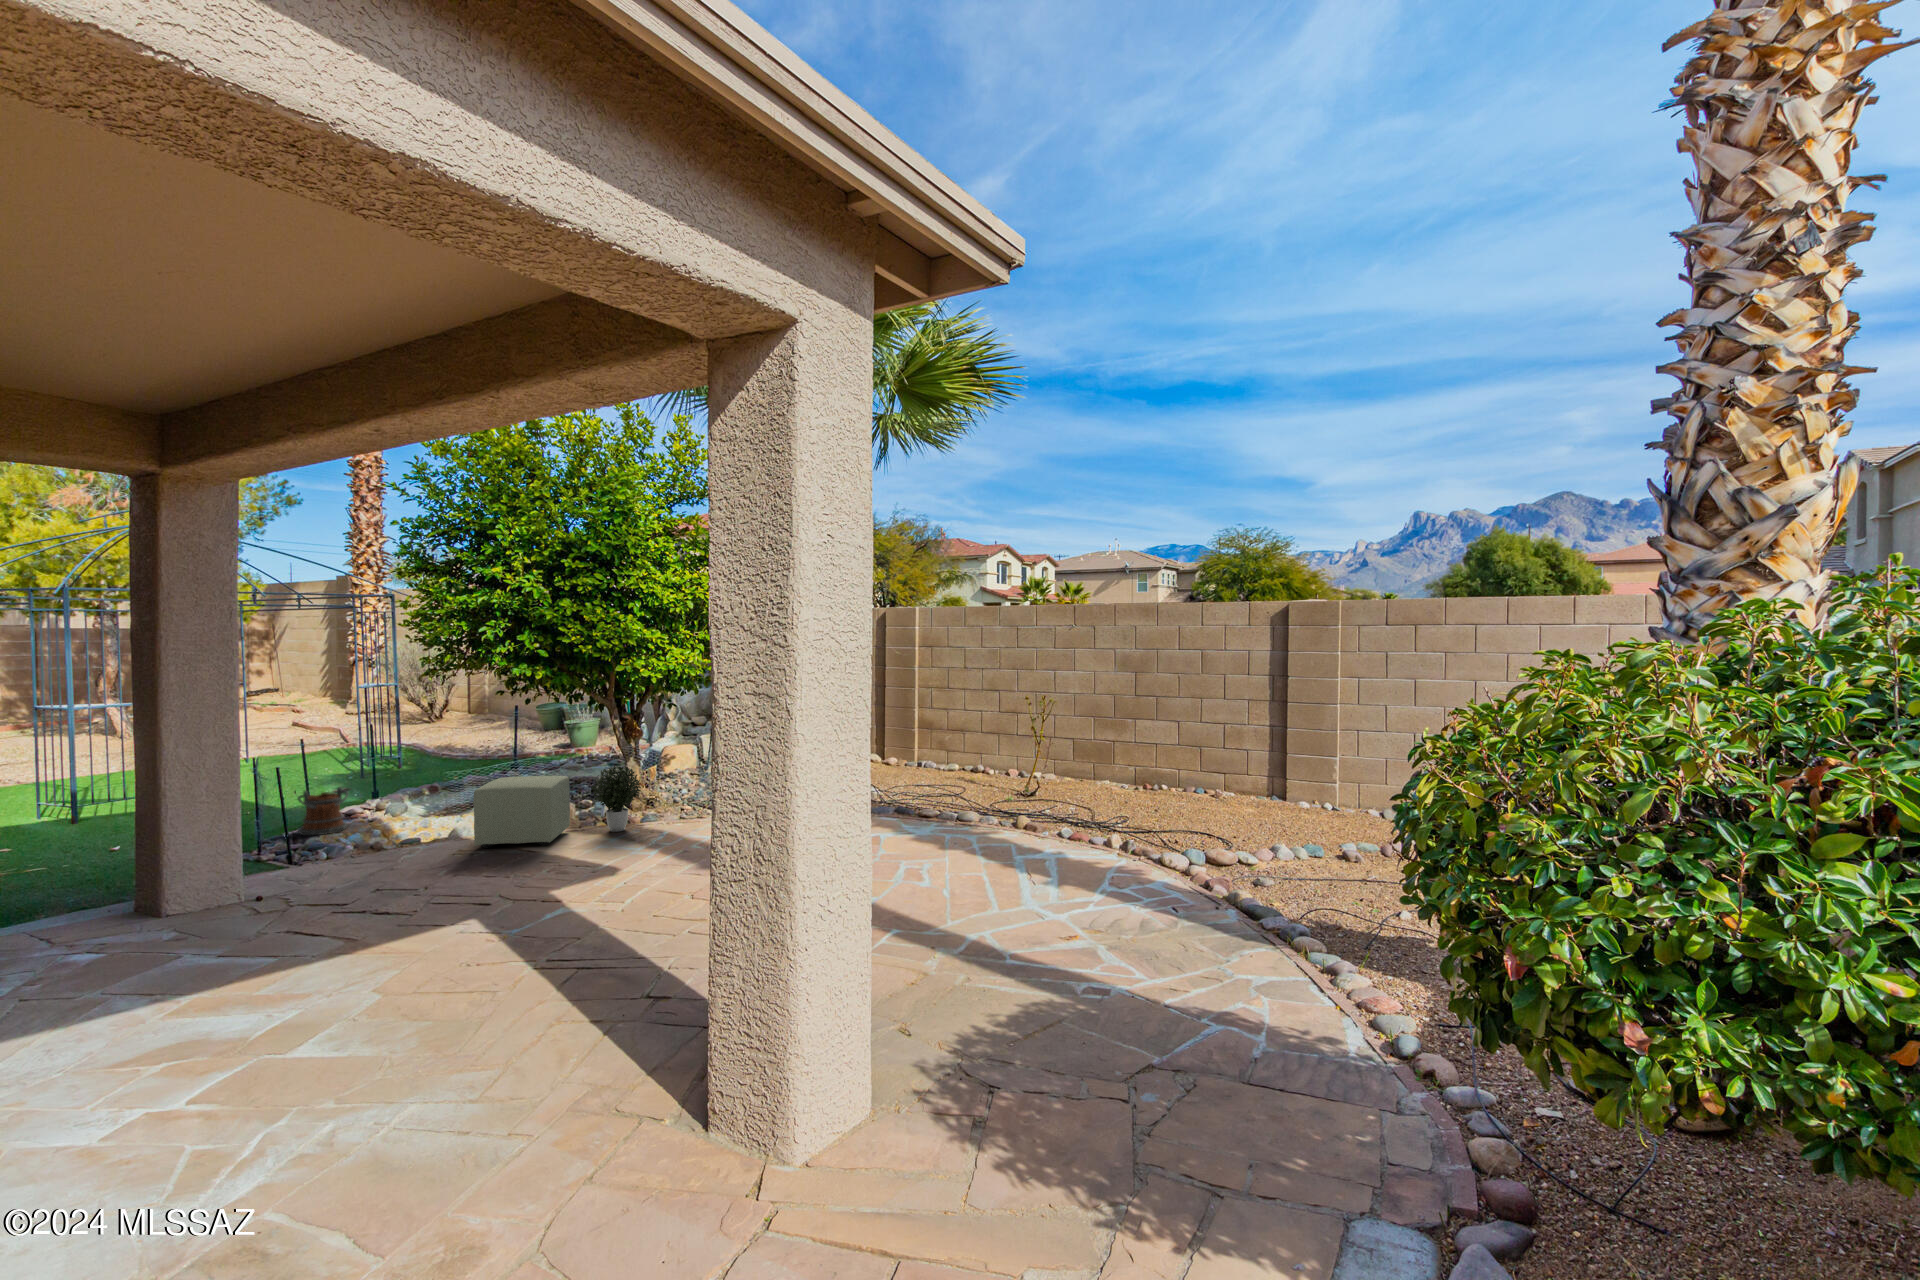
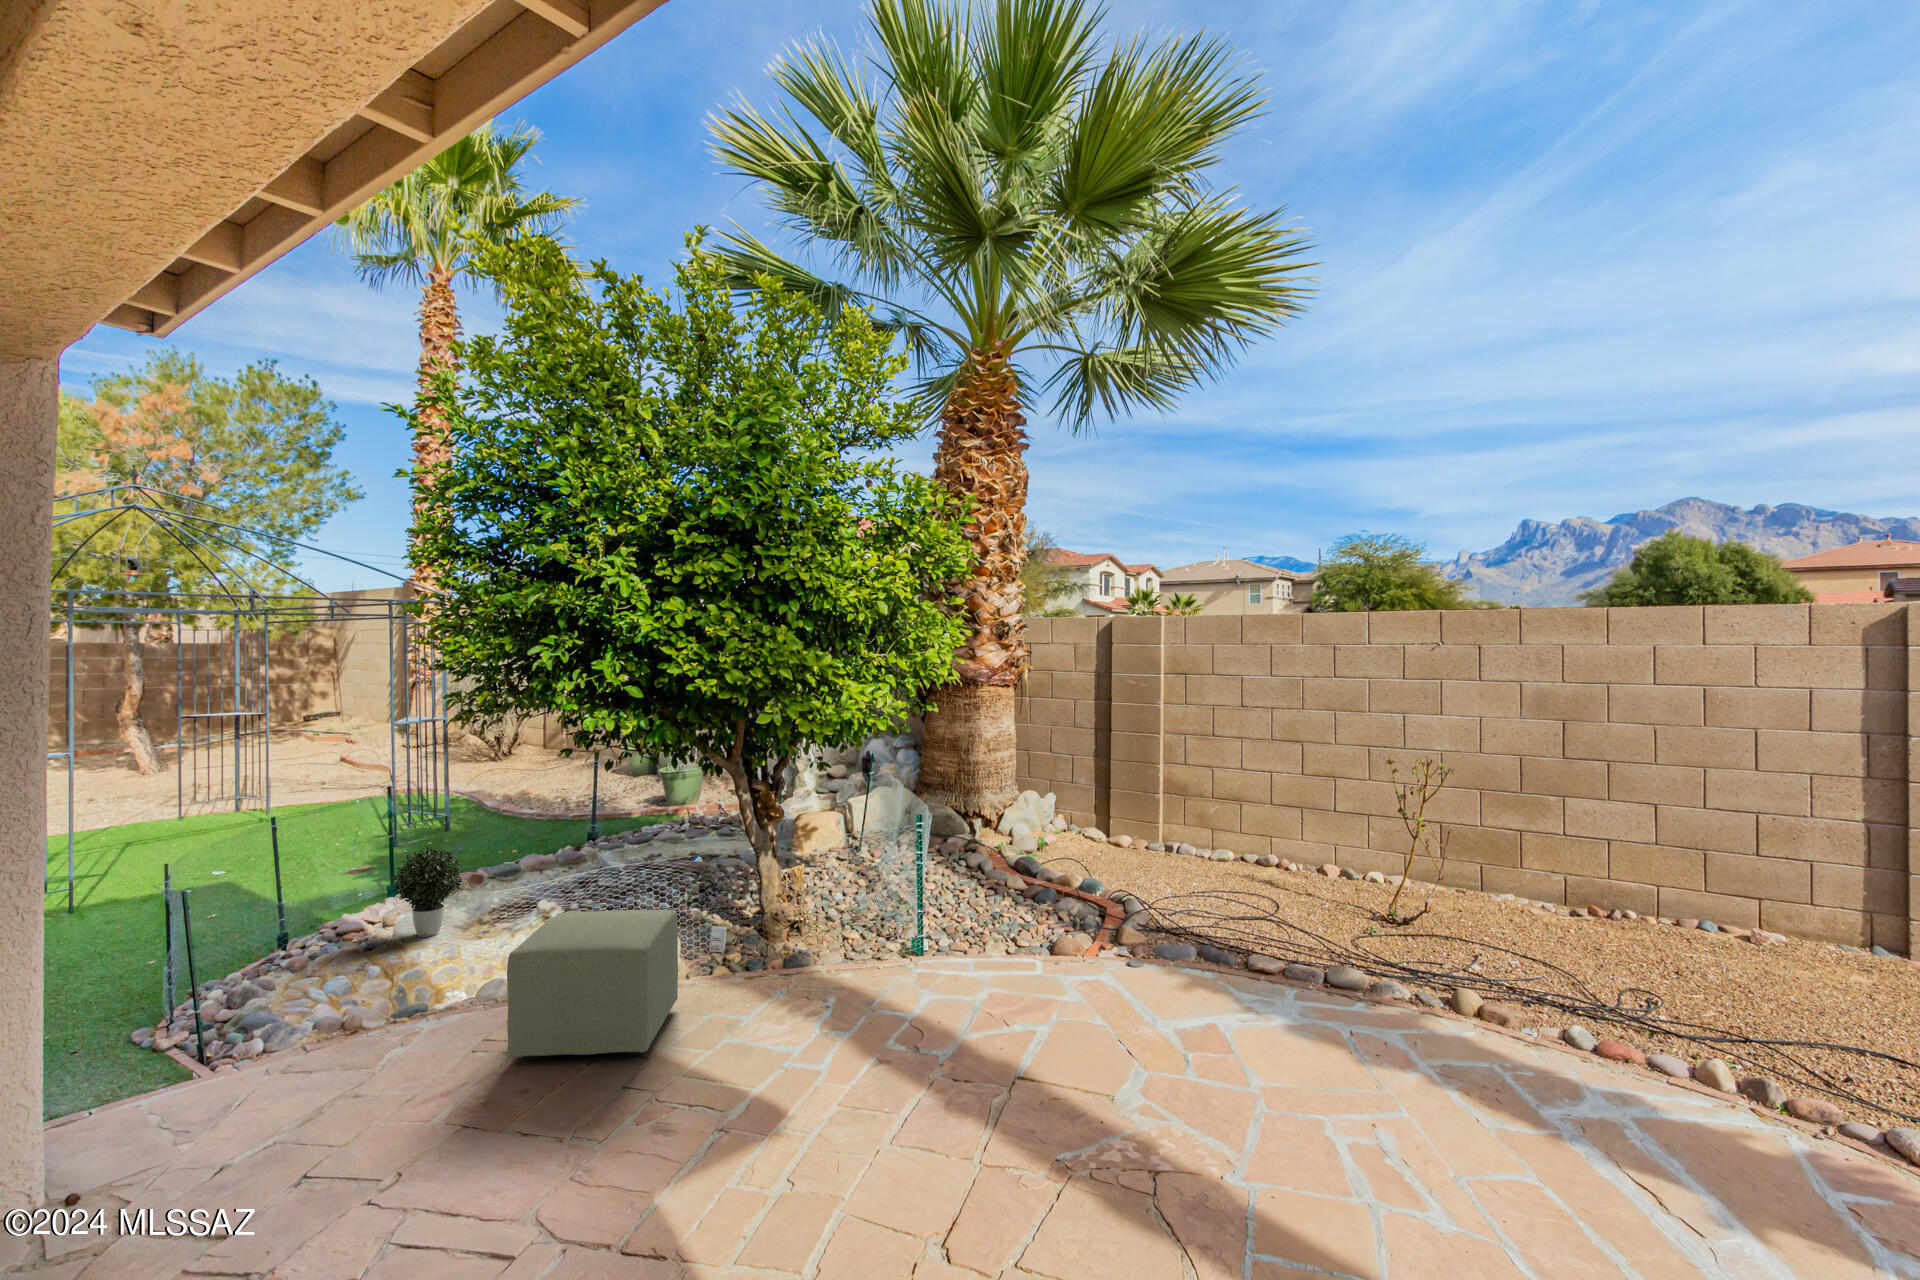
potted plant: present [591,766,641,832] -> present [391,848,462,937]
bucket: present [298,787,348,835] -> none [250,900,334,984]

